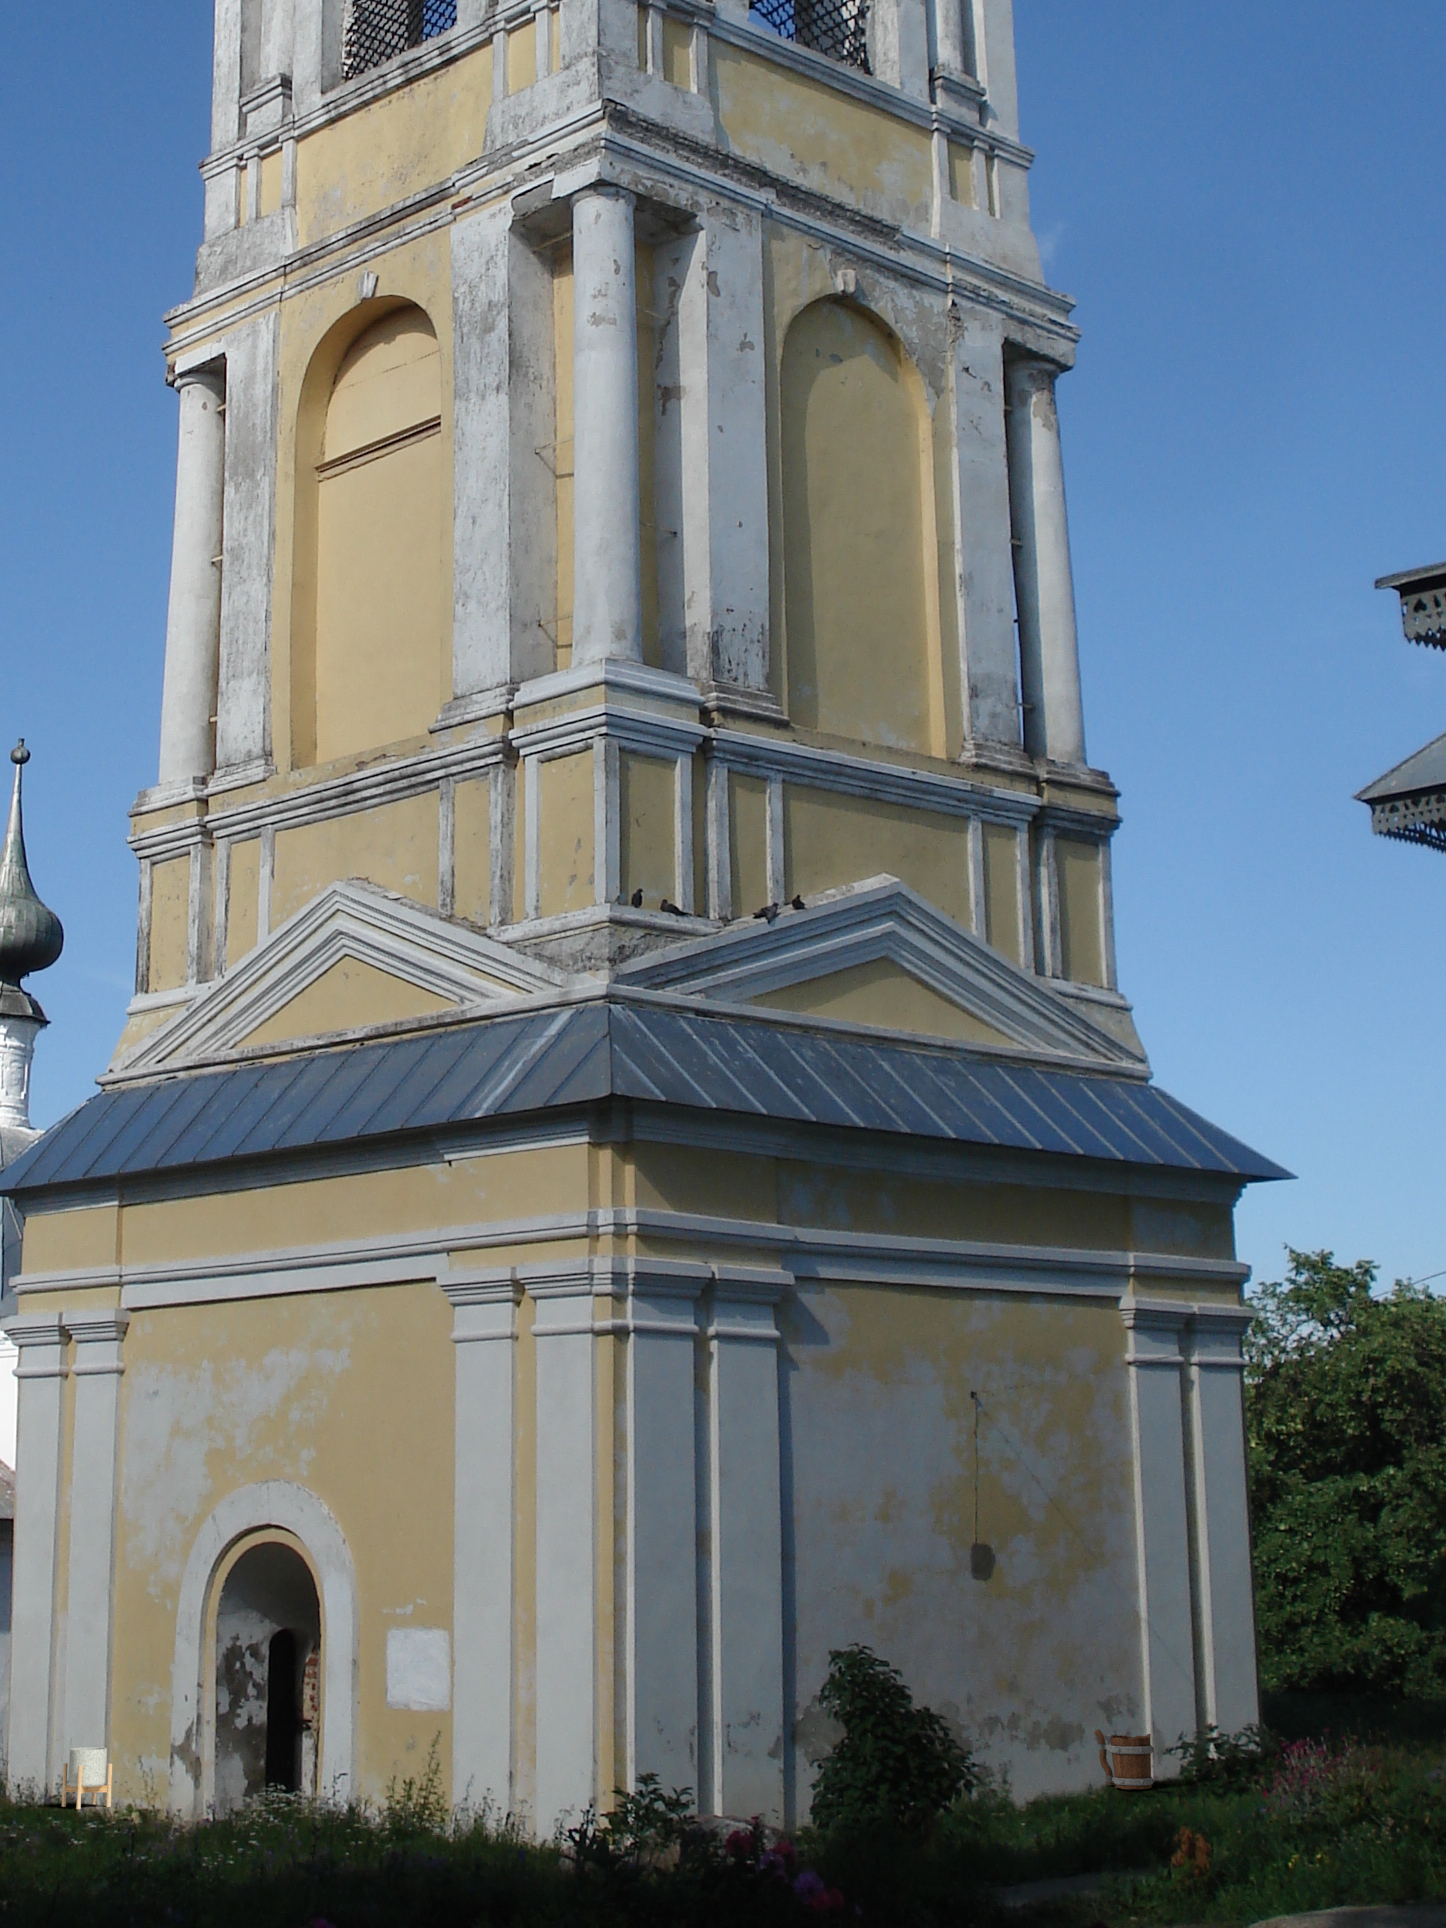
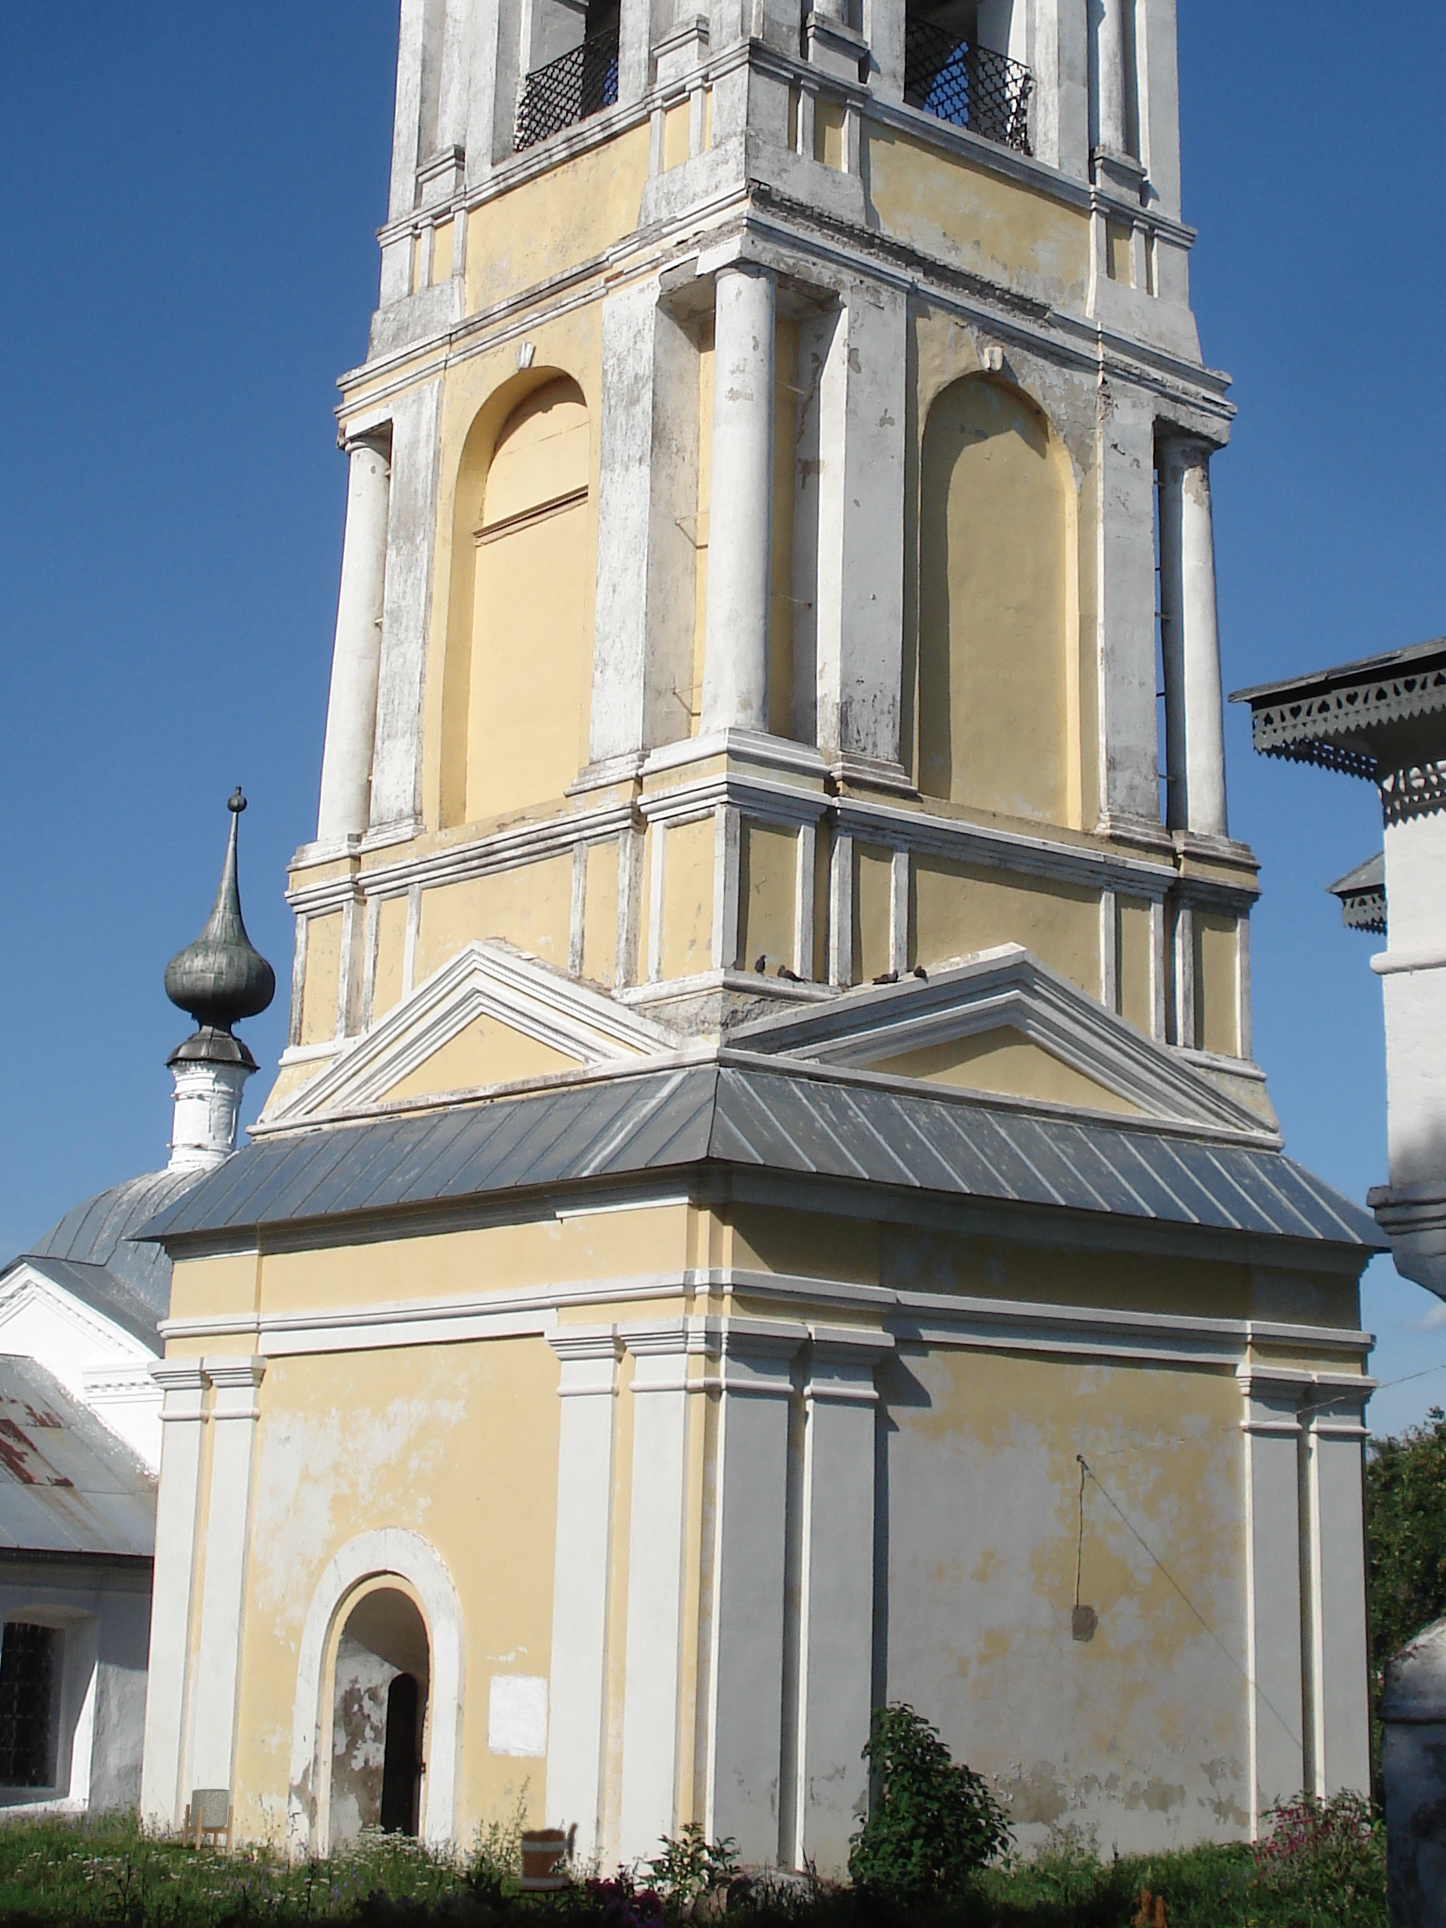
bucket: present [1095,1729,1154,1790] -> present [519,1823,578,1891]

